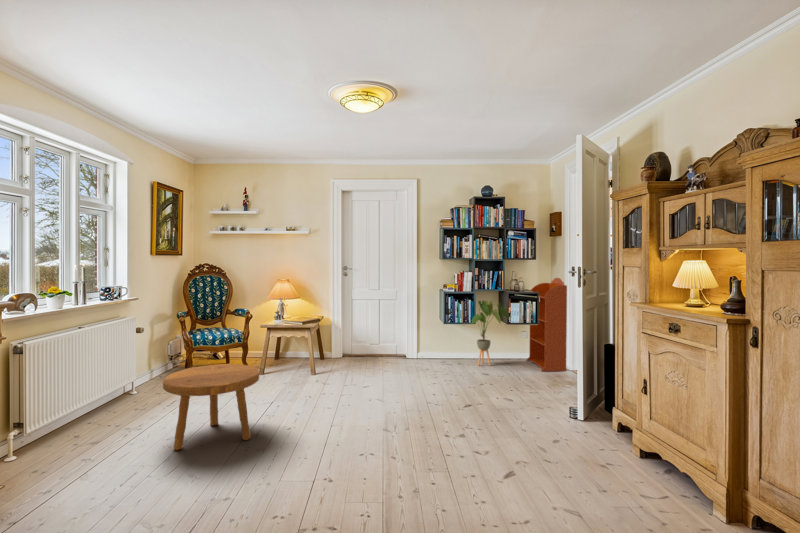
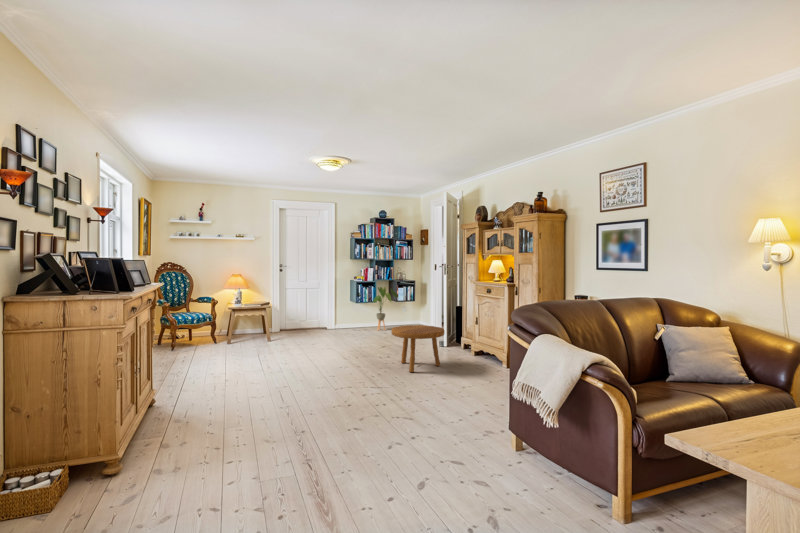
bookcase: present [527,278,567,371] -> none [407,271,433,331]
footstool: present [163,364,259,450] -> present [392,325,444,372]

